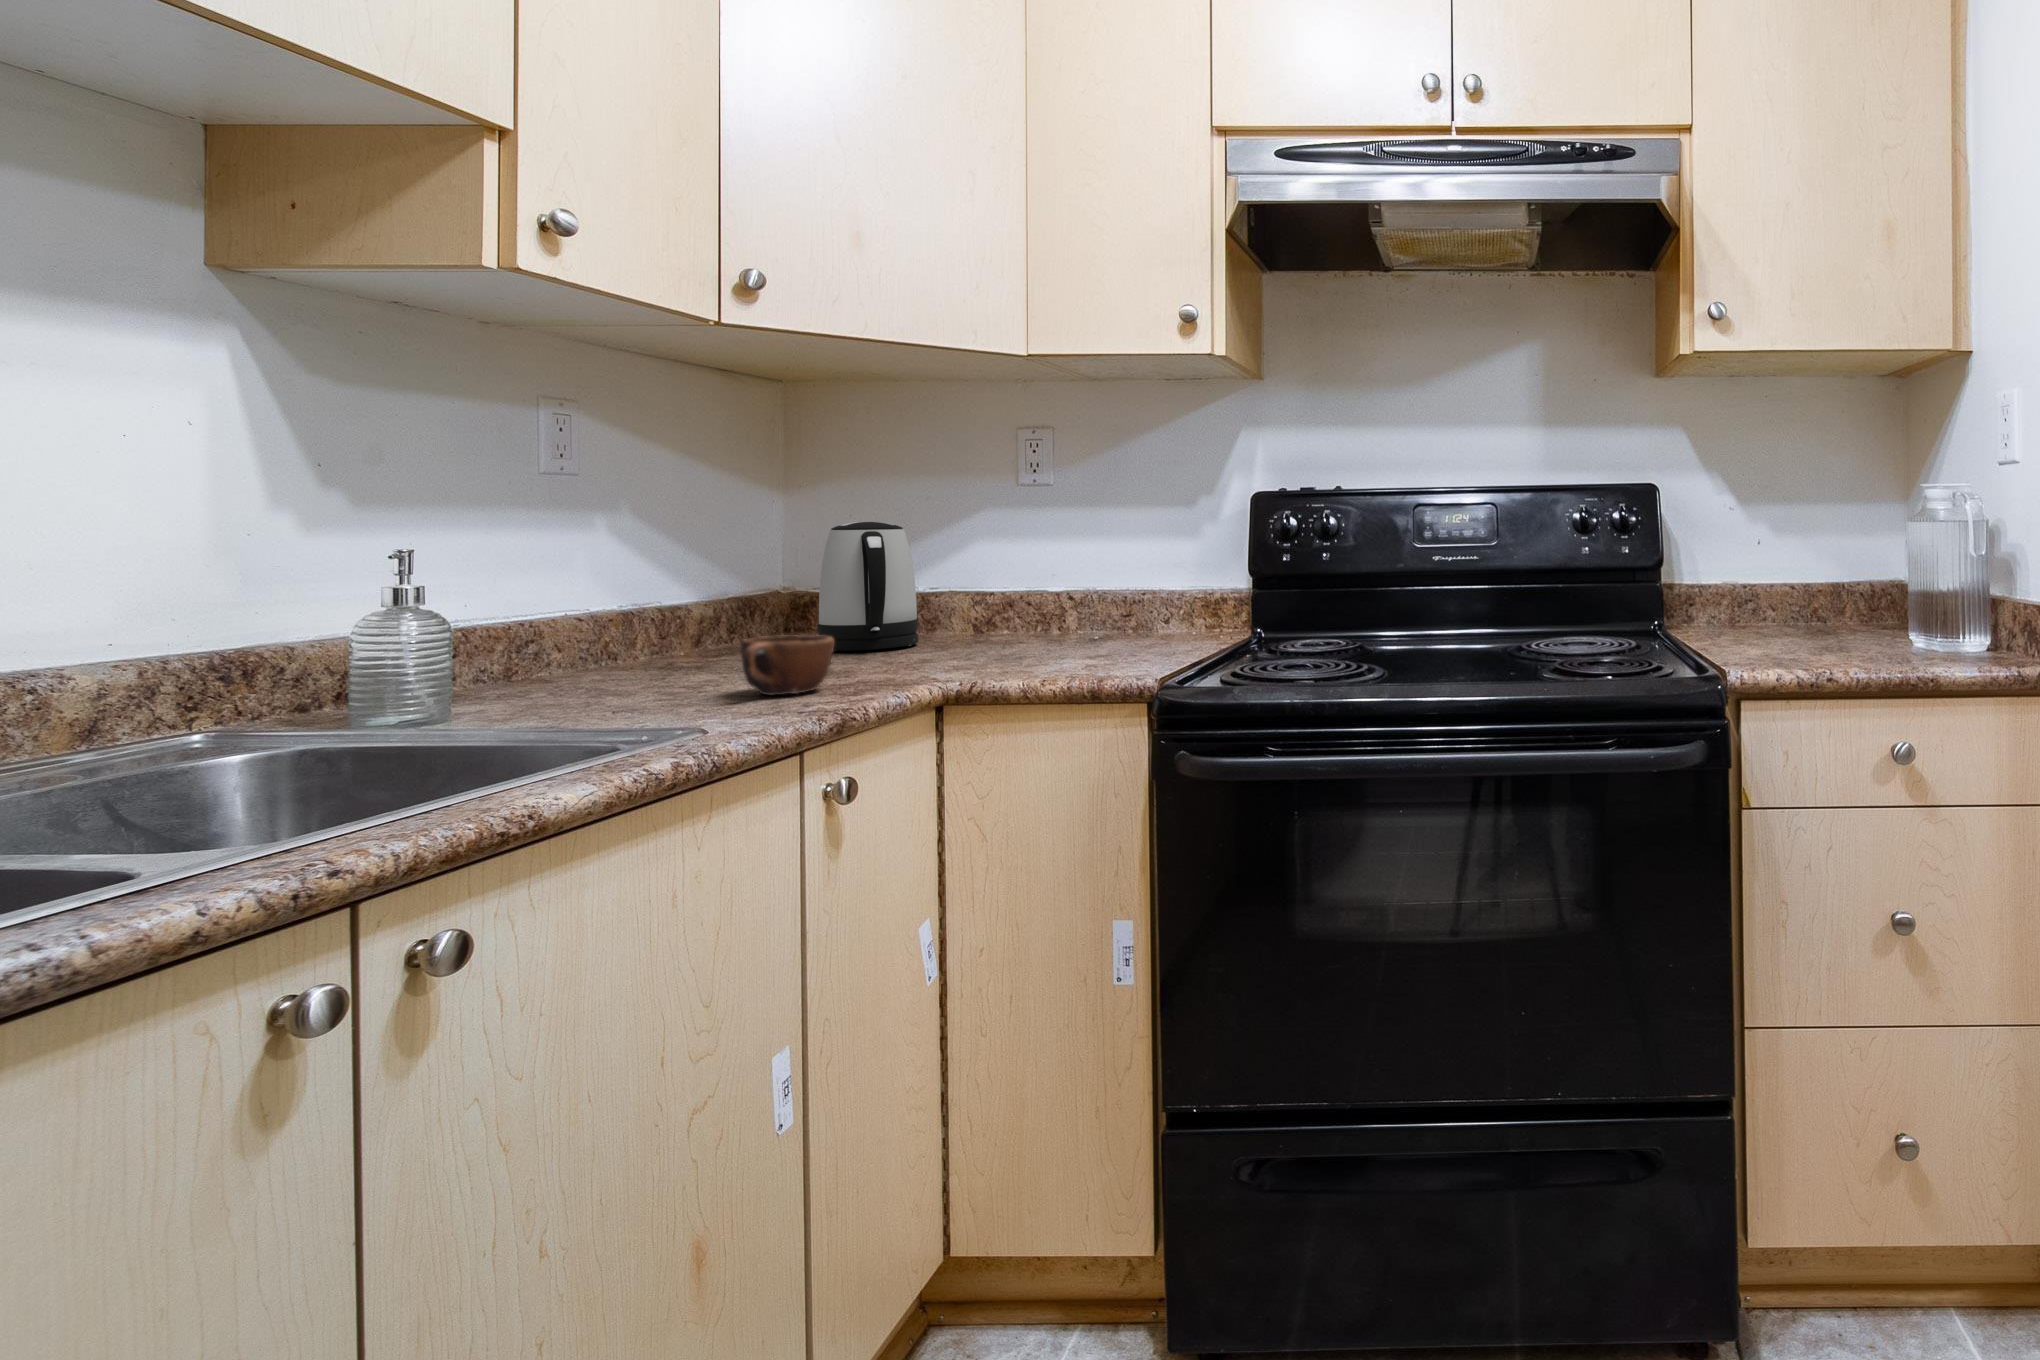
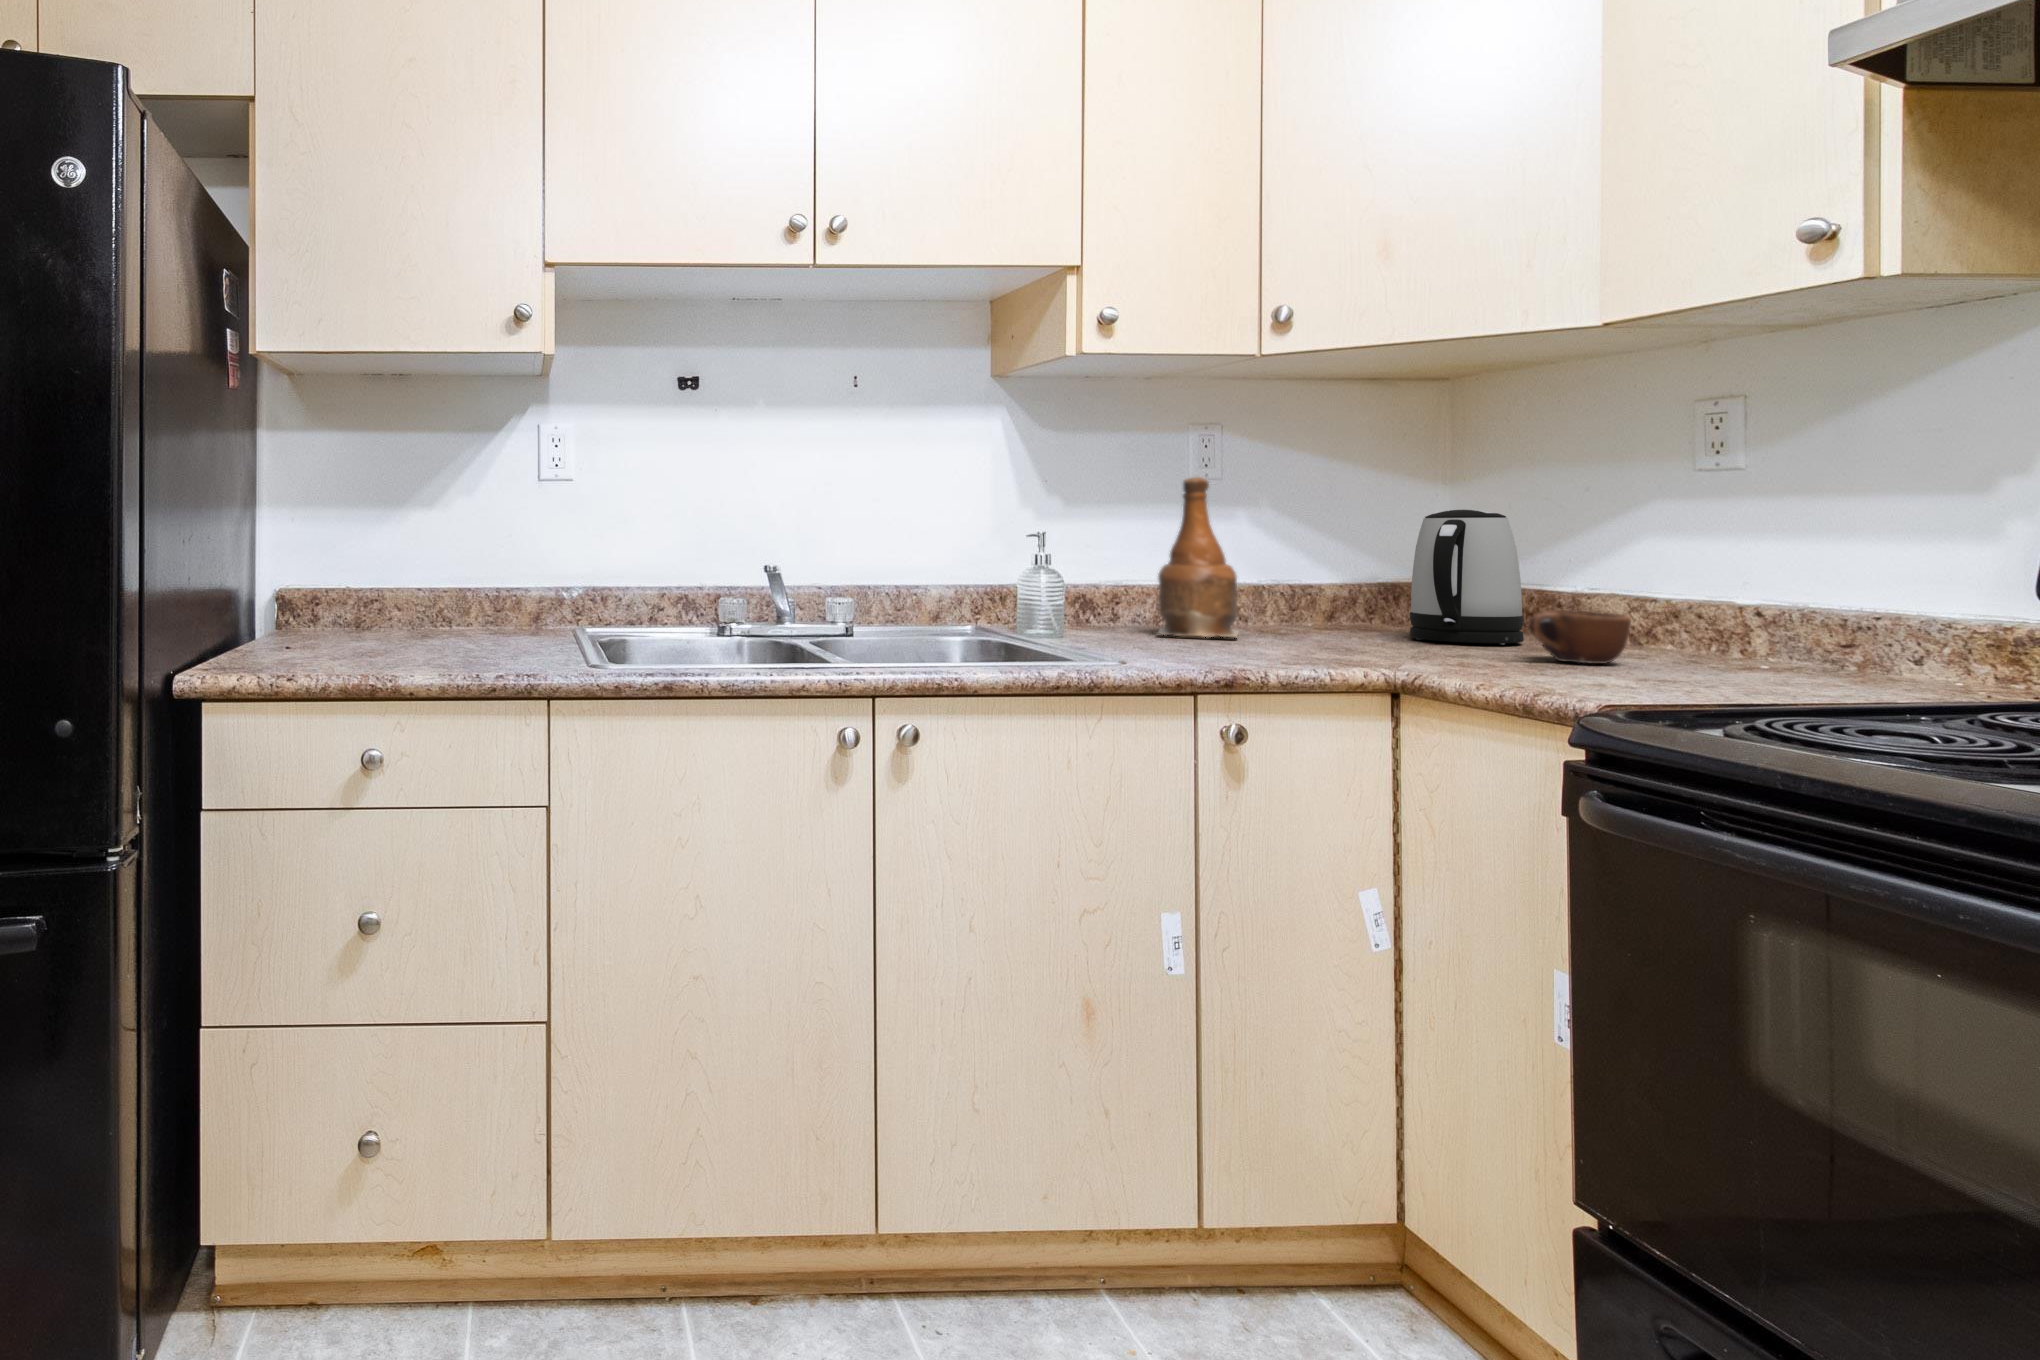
bottle: none [533,480,687,692] -> present [1158,477,1238,637]
mug: present [741,635,834,695] -> present [1530,610,1631,664]

